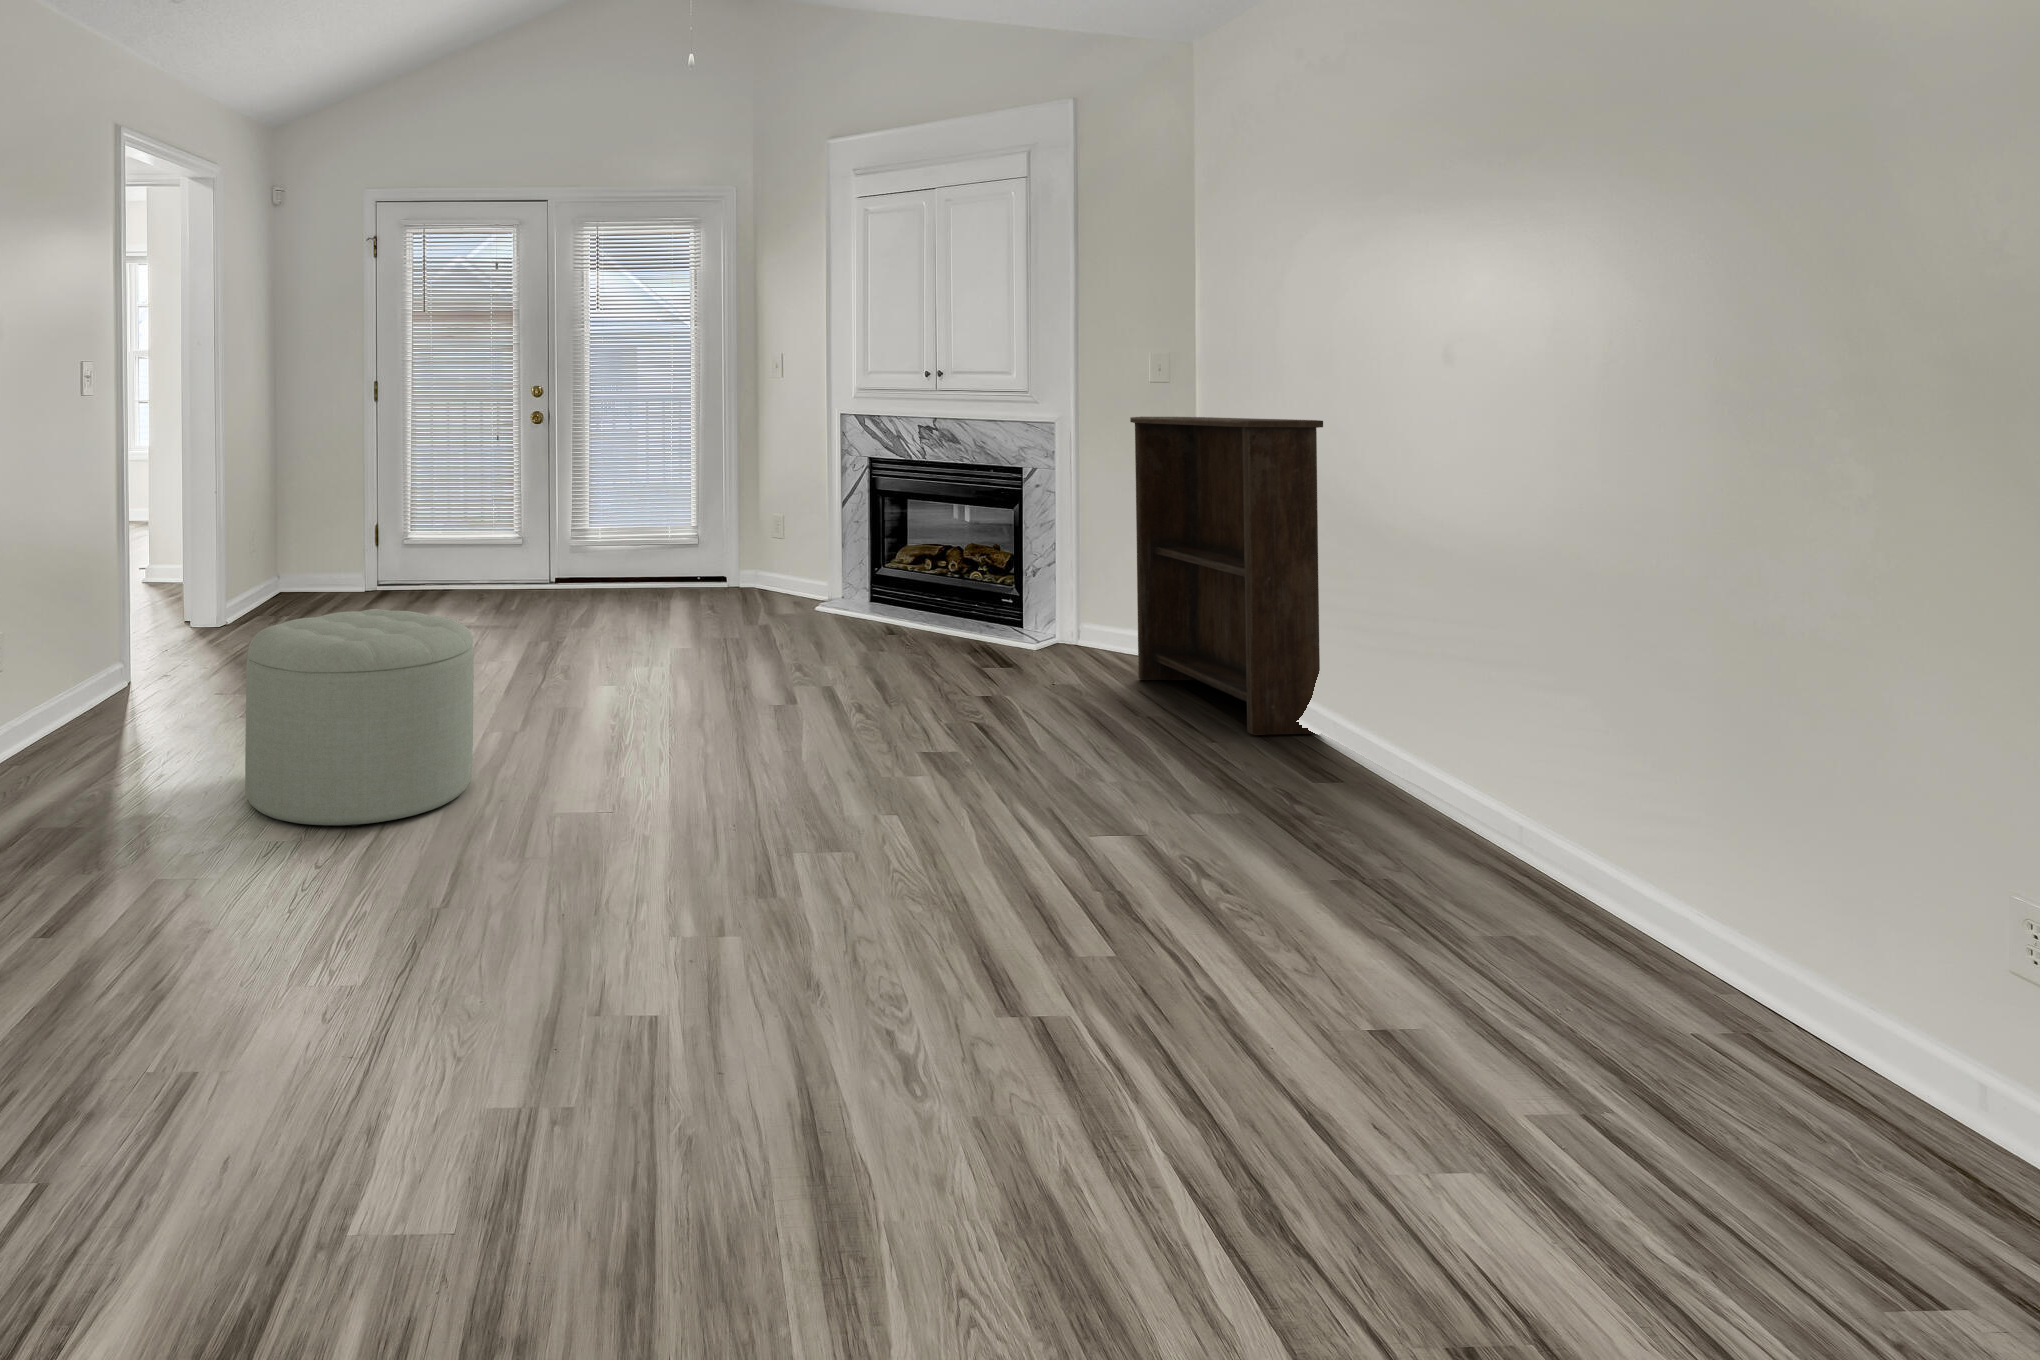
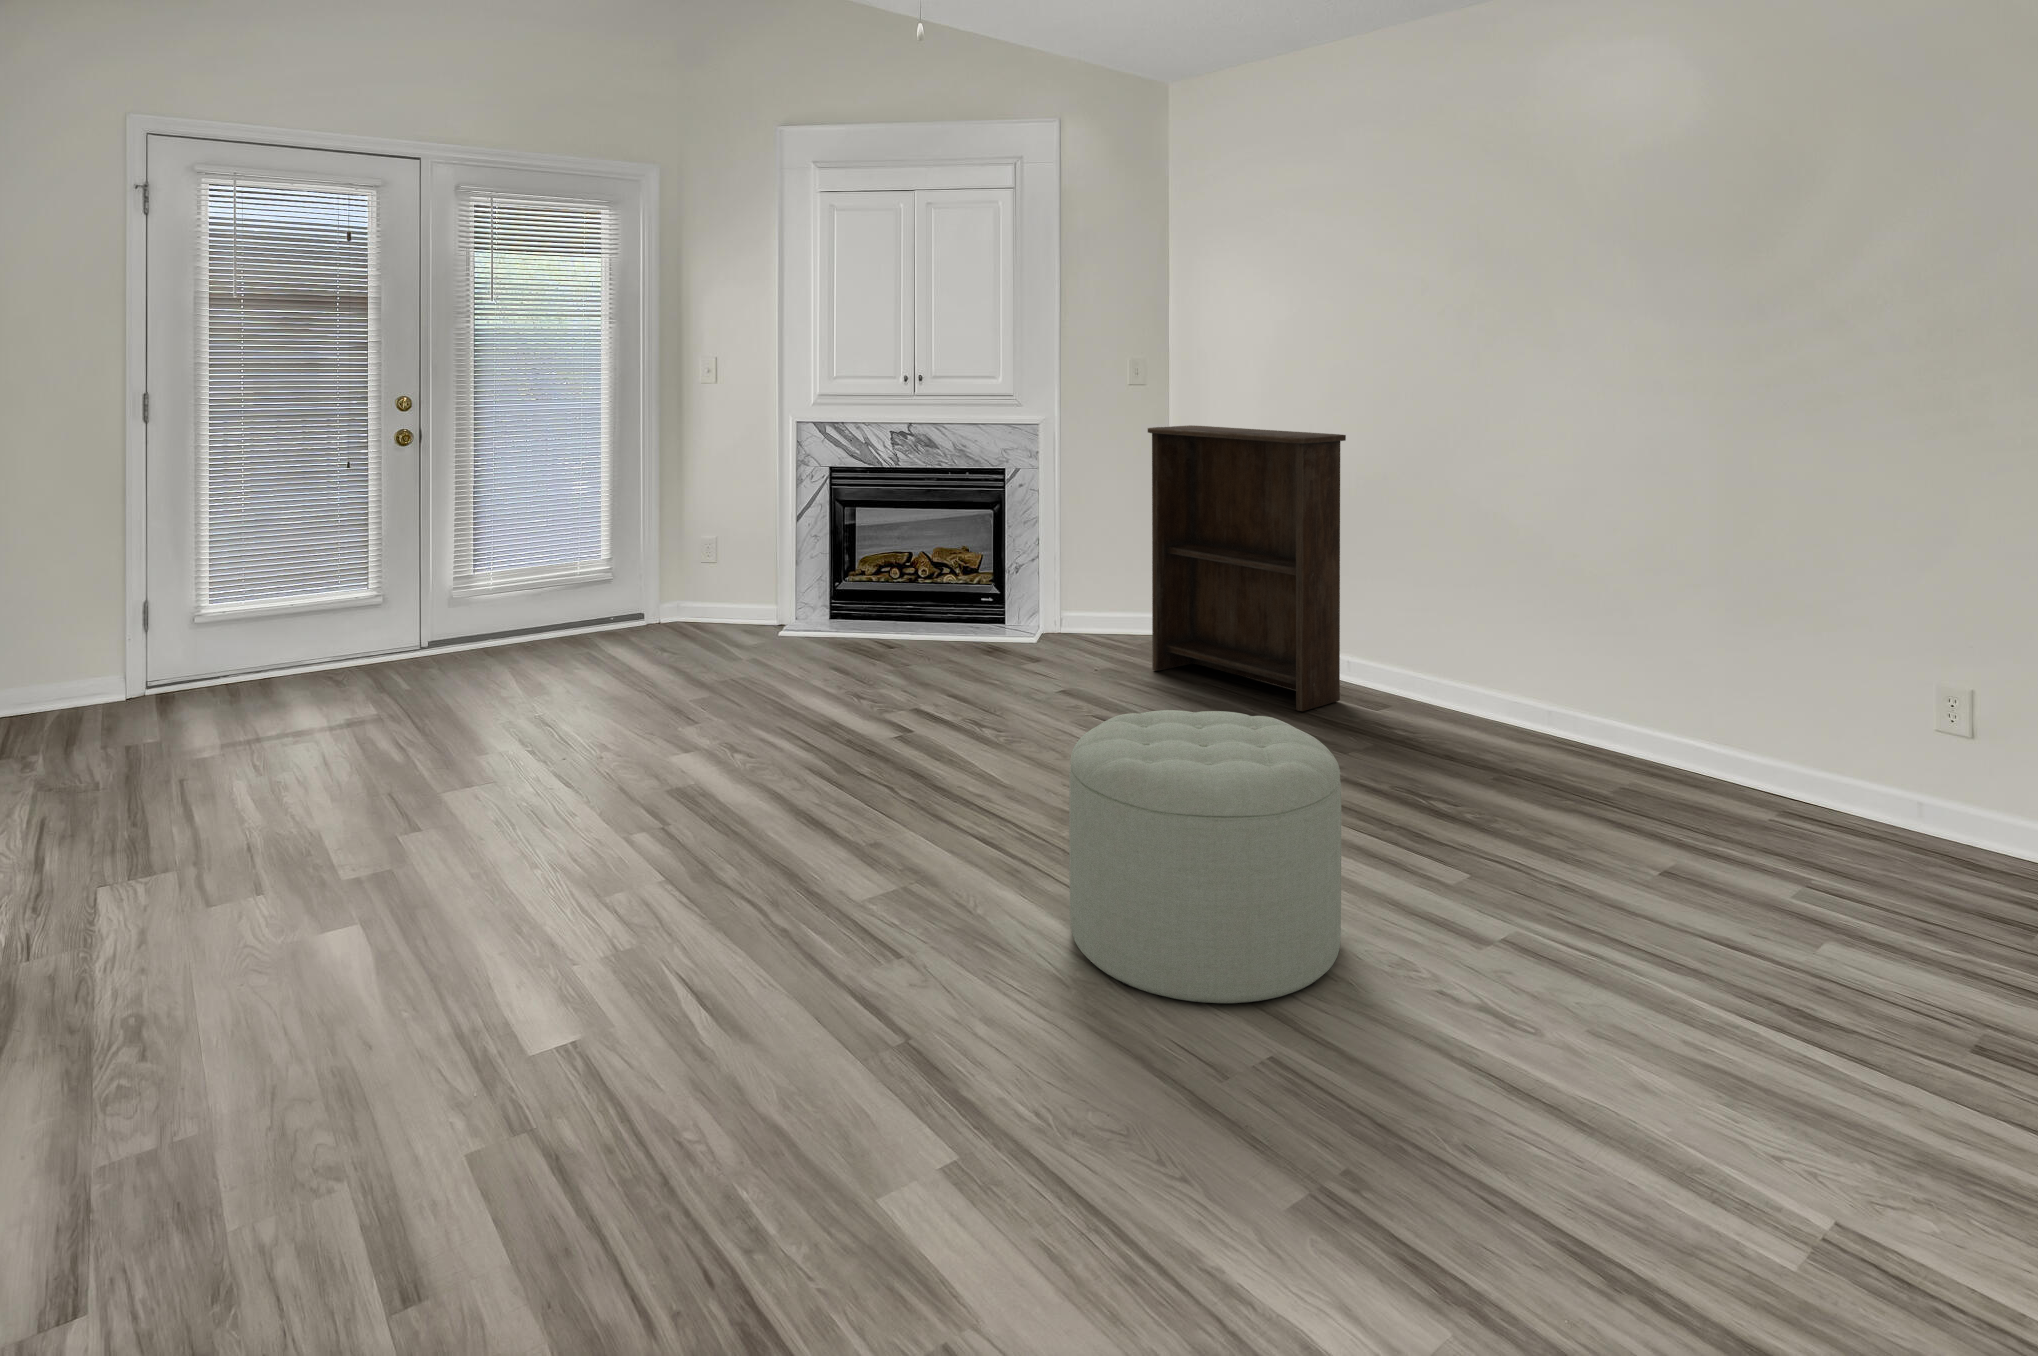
ottoman: present [245,609,474,827] -> present [1069,710,1341,1003]

